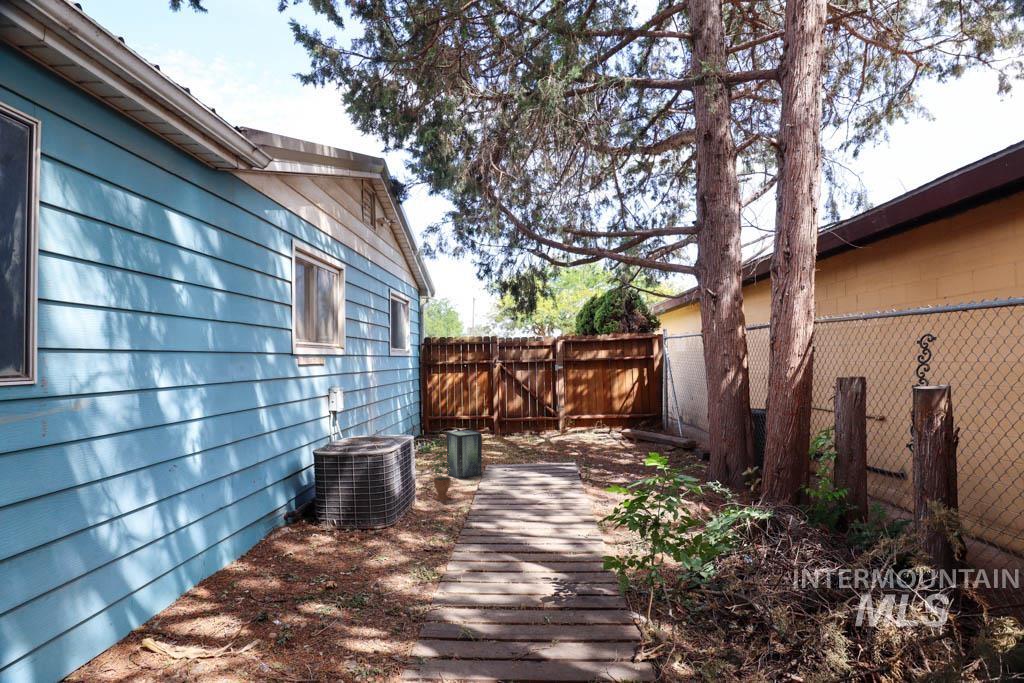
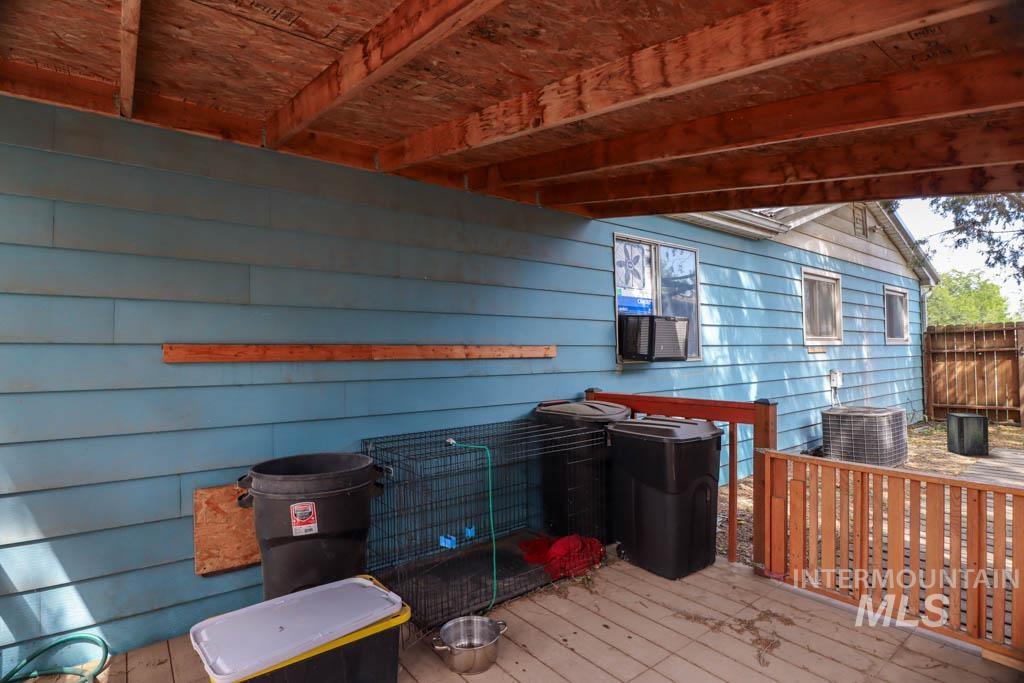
potted plant: present [431,449,451,500] -> none [923,422,947,466]

